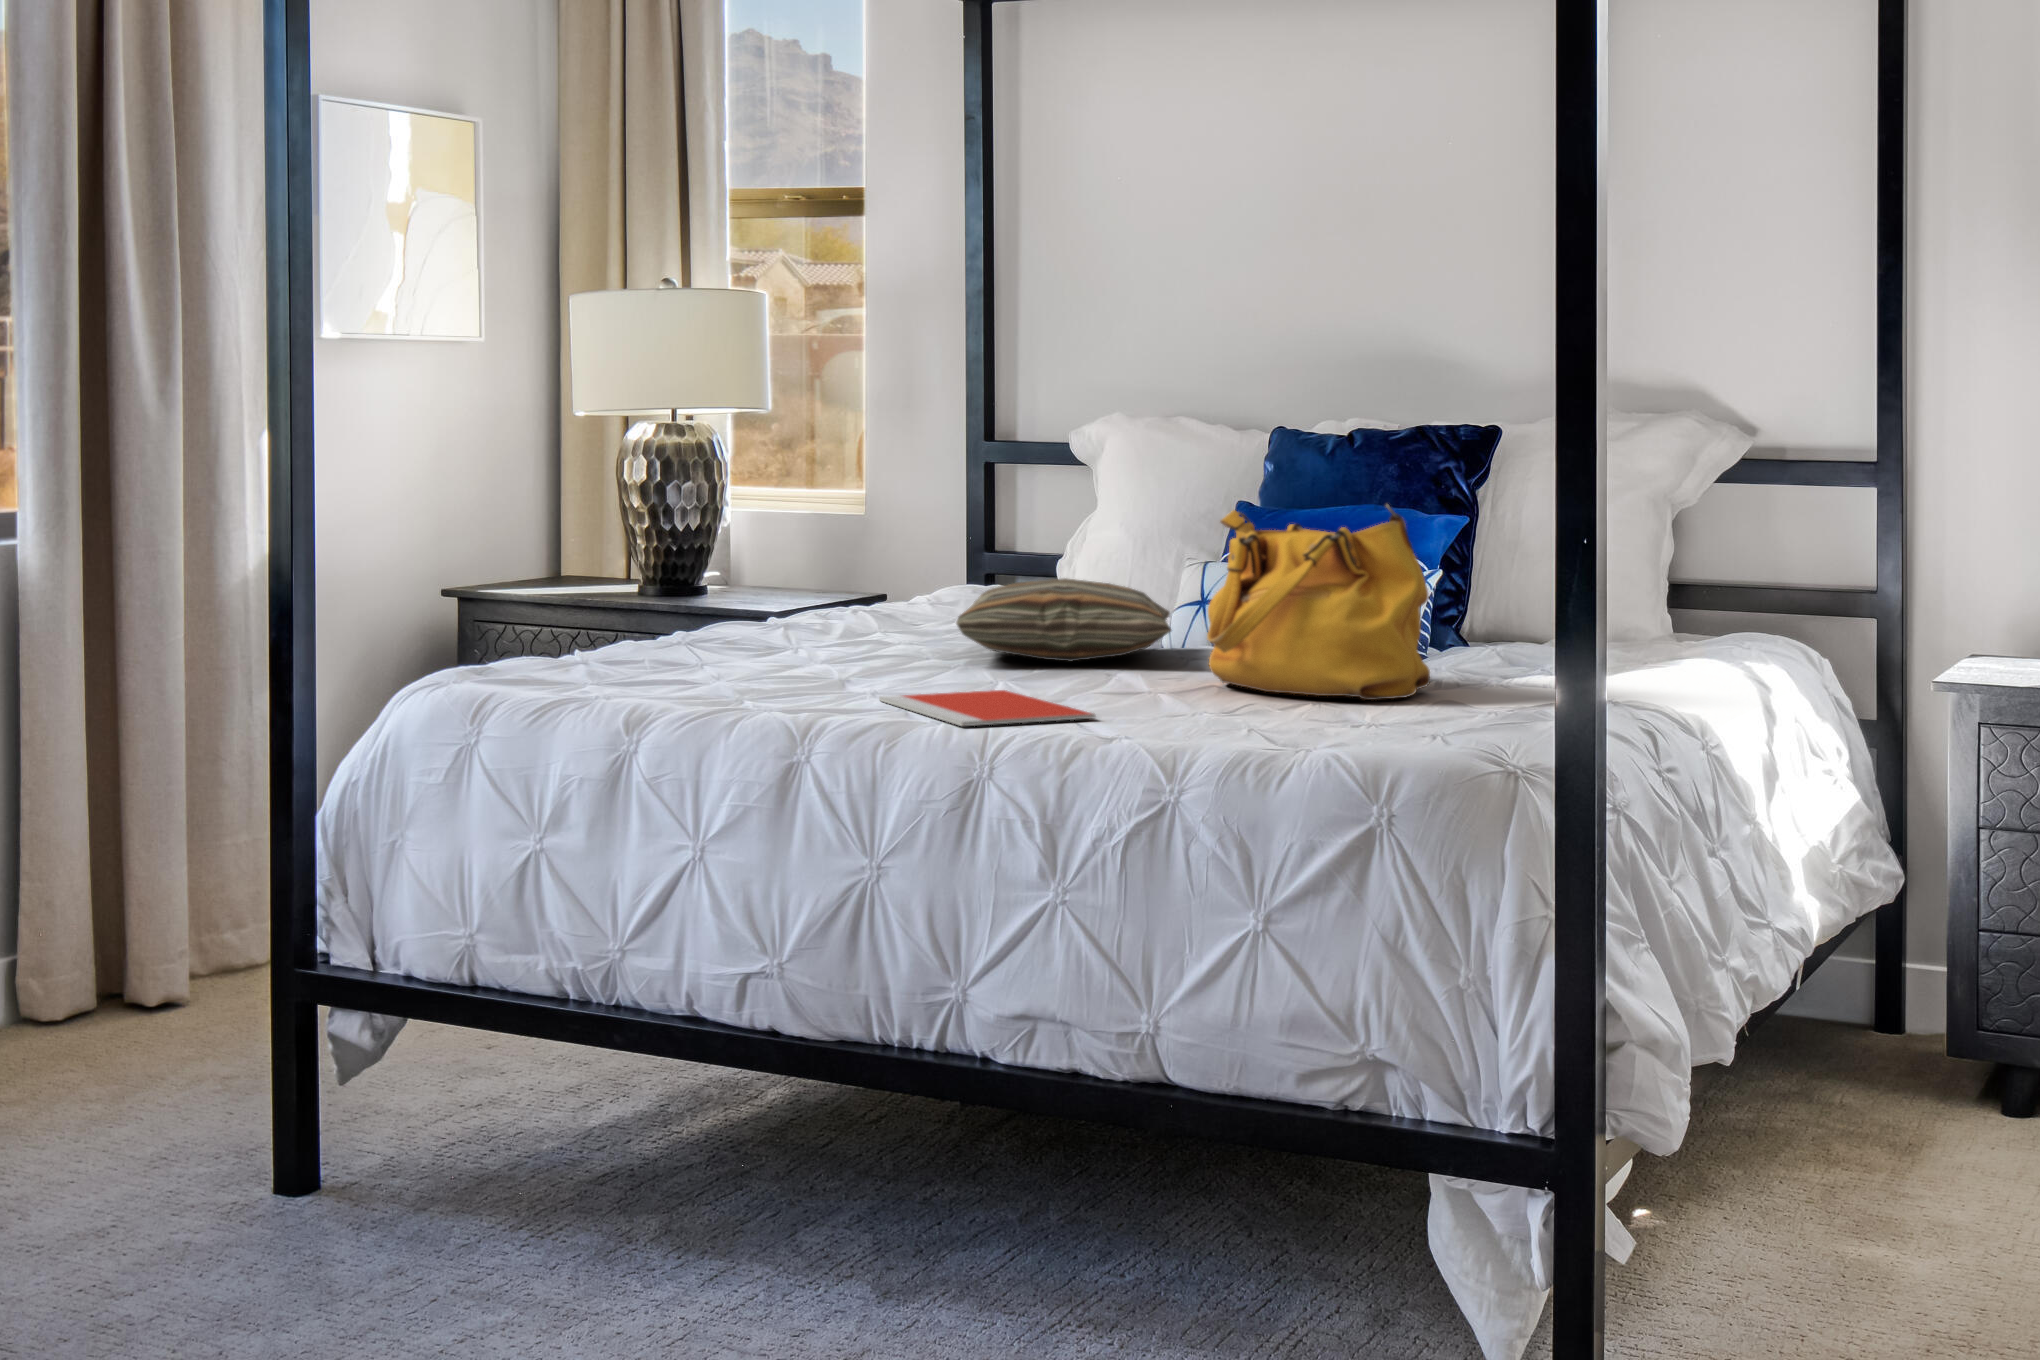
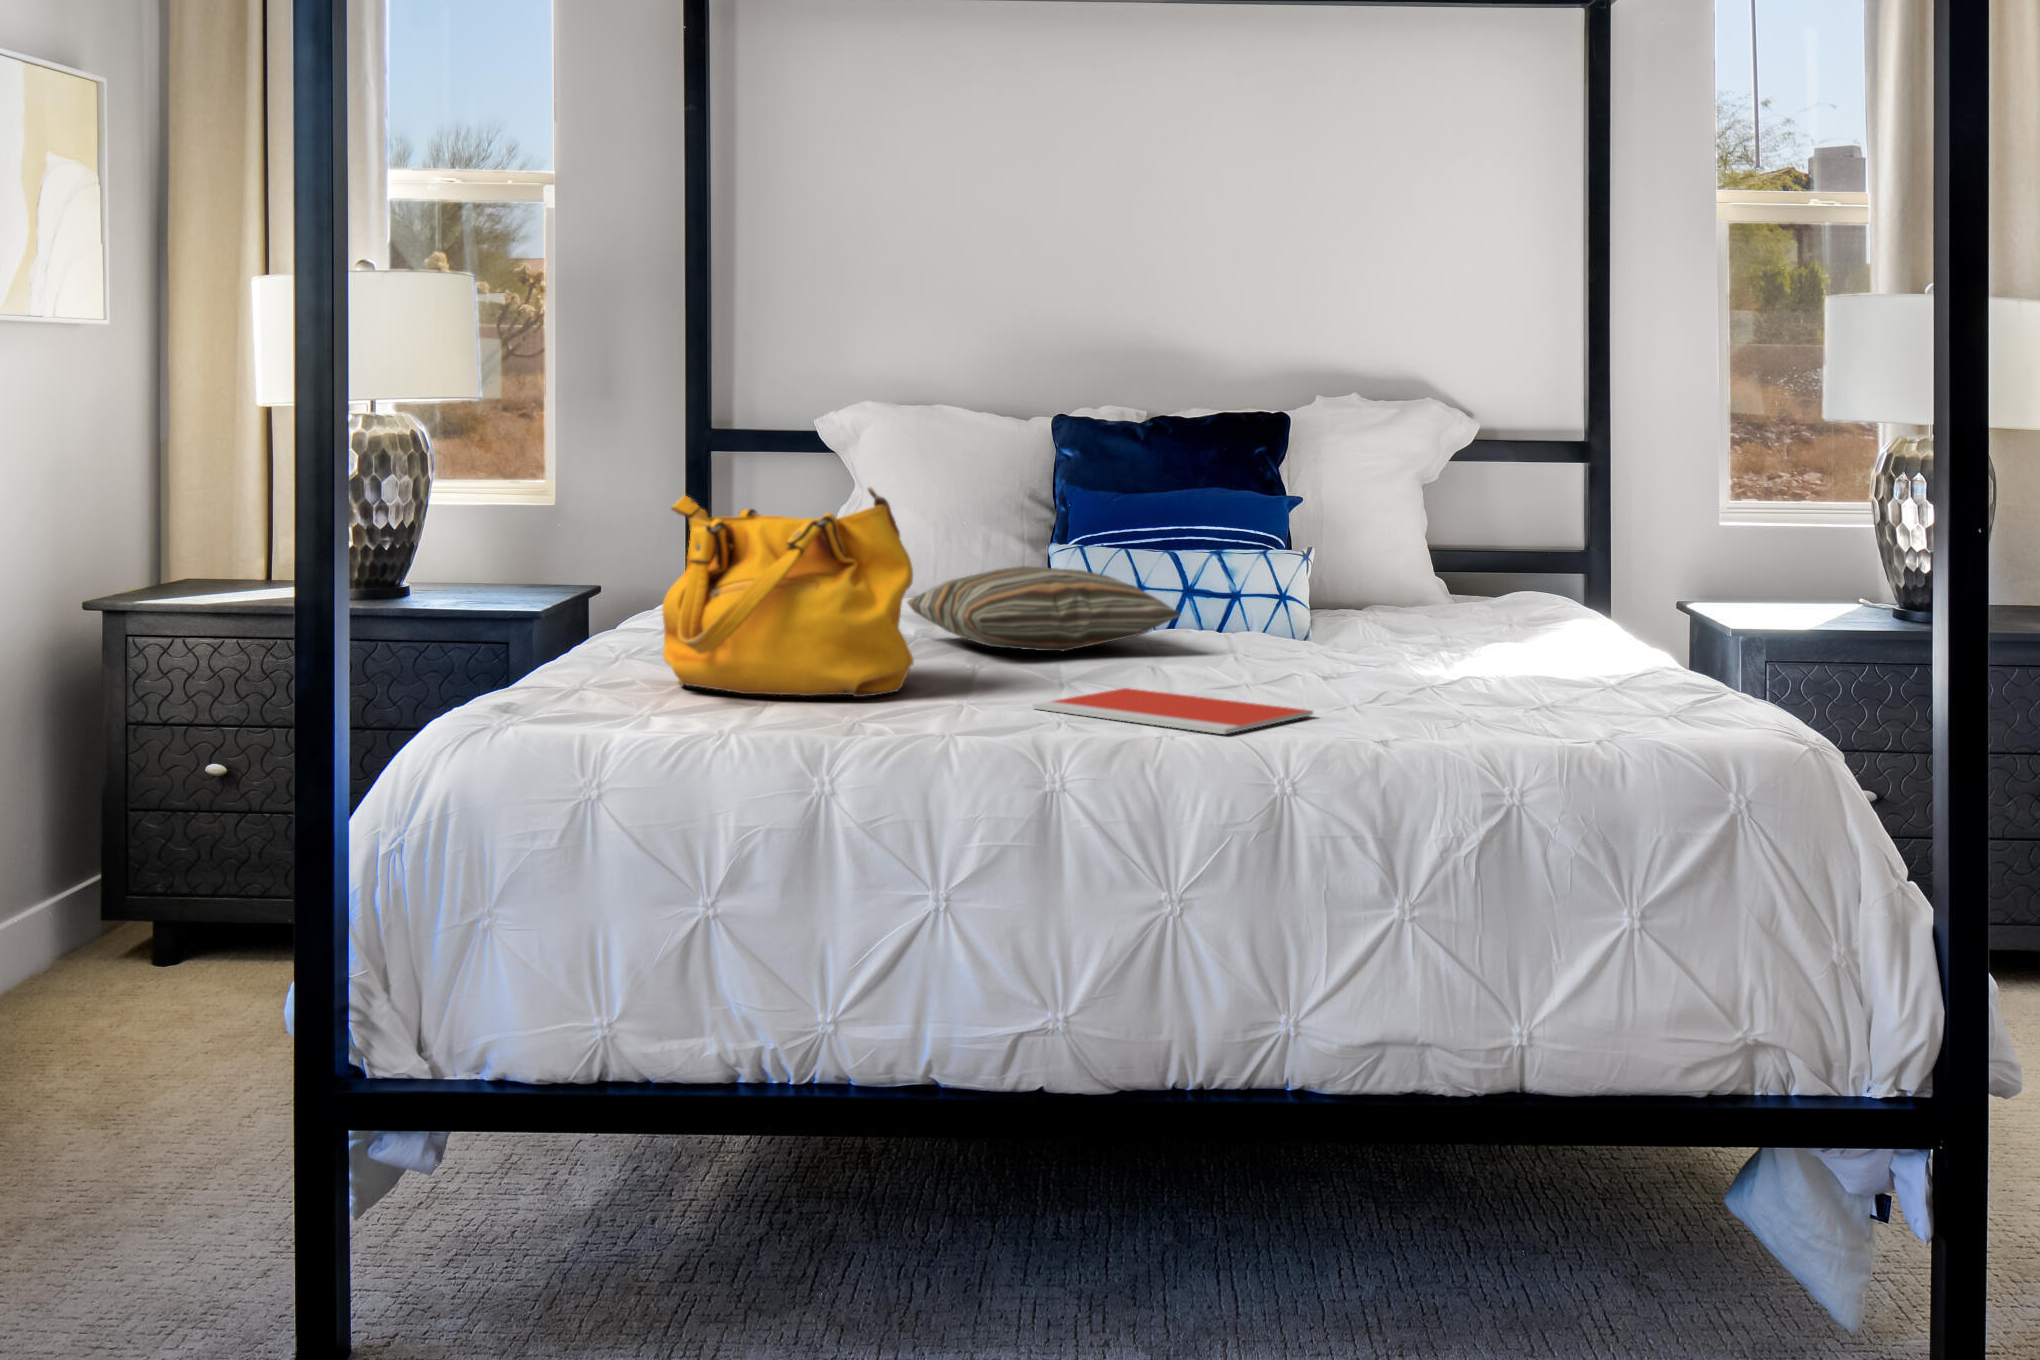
handbag: present [1207,504,1430,700] -> present [662,487,914,697]

